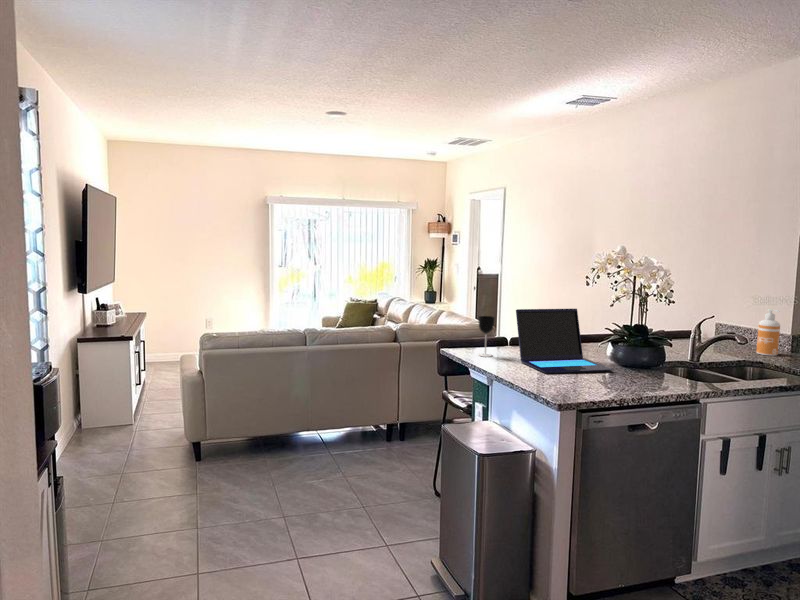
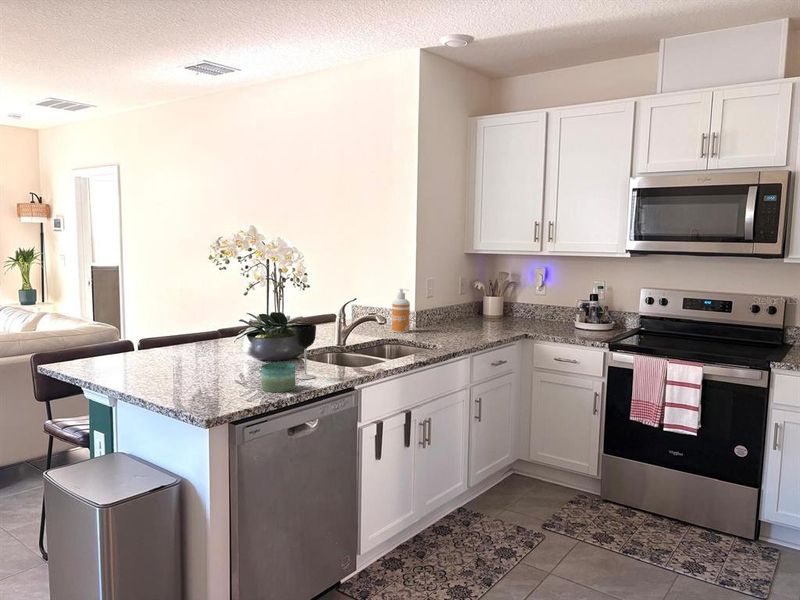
laptop: present [516,309,614,374] -> none [142,300,264,381]
wine glass: present [478,316,495,357] -> present [295,324,316,379]
candle: none [608,367,640,393] -> present [261,362,295,392]

